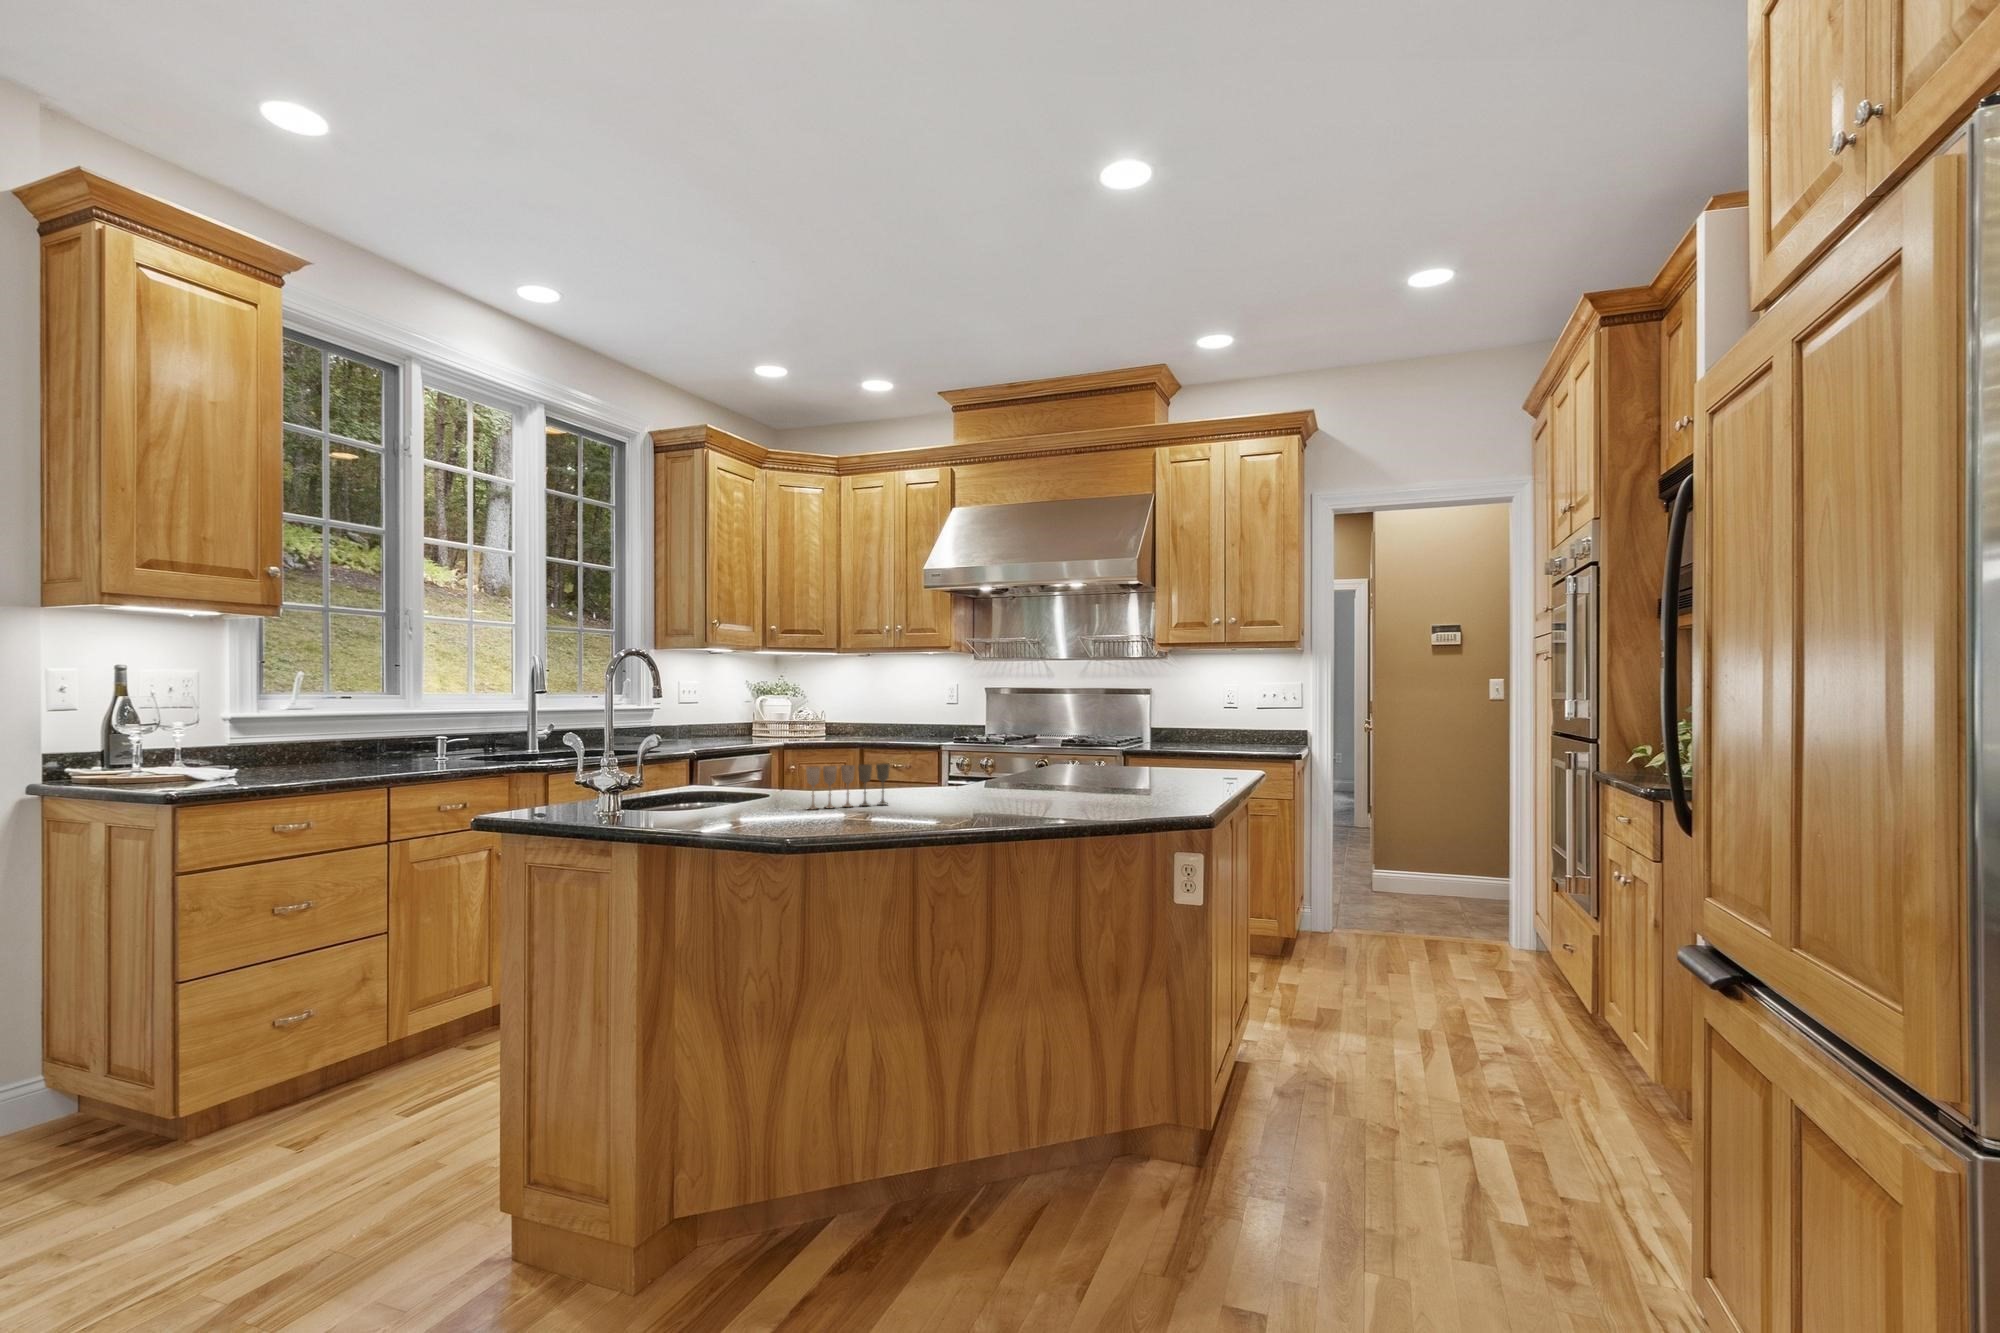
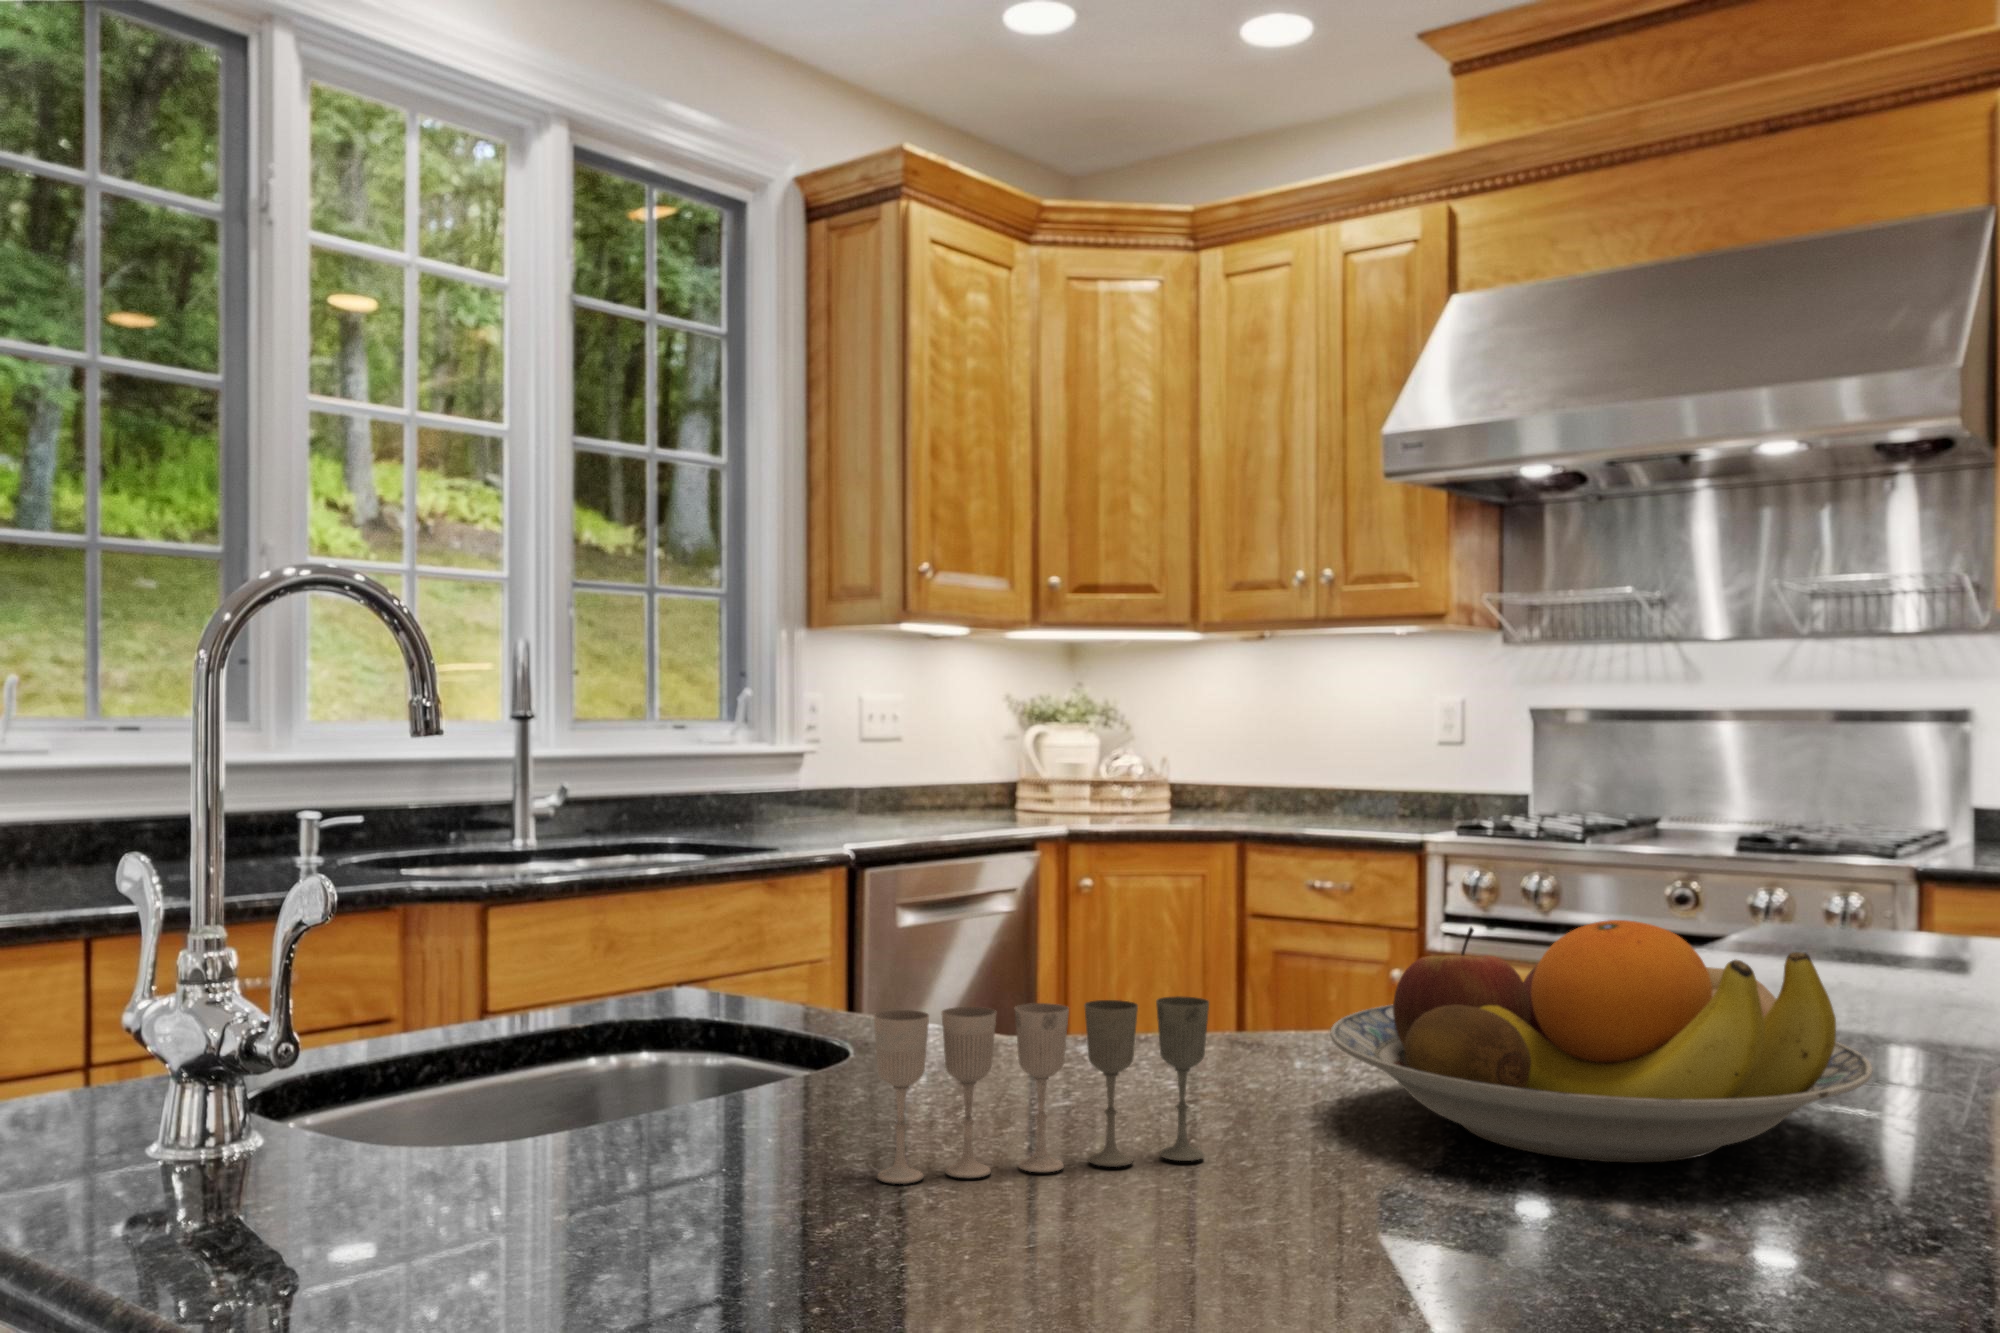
fruit bowl: none [919,742,1052,801] -> present [1330,920,1872,1162]

